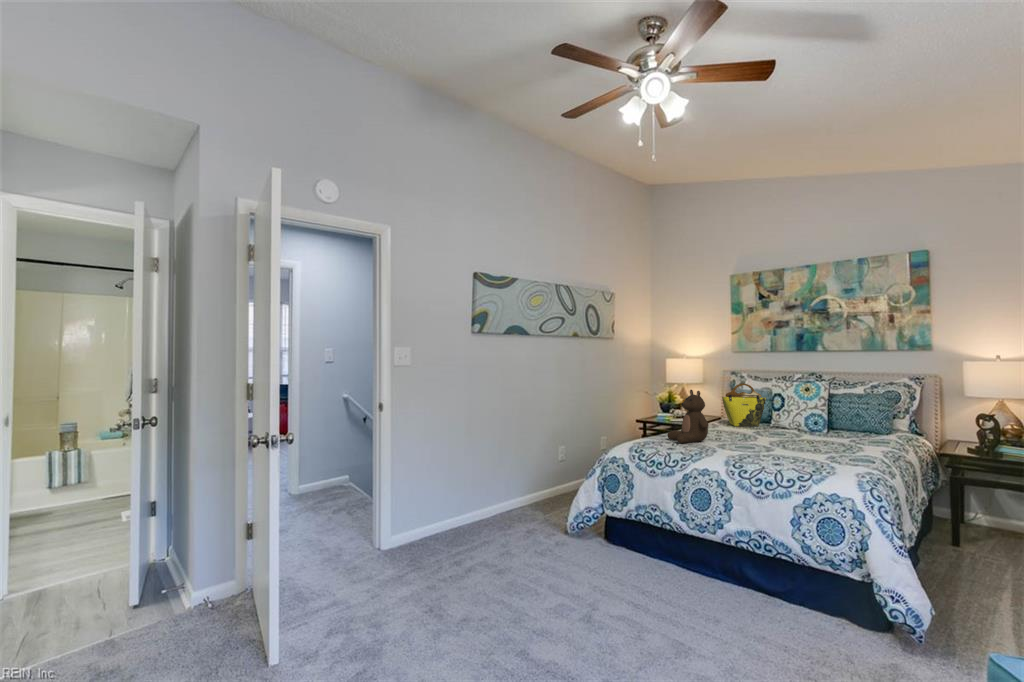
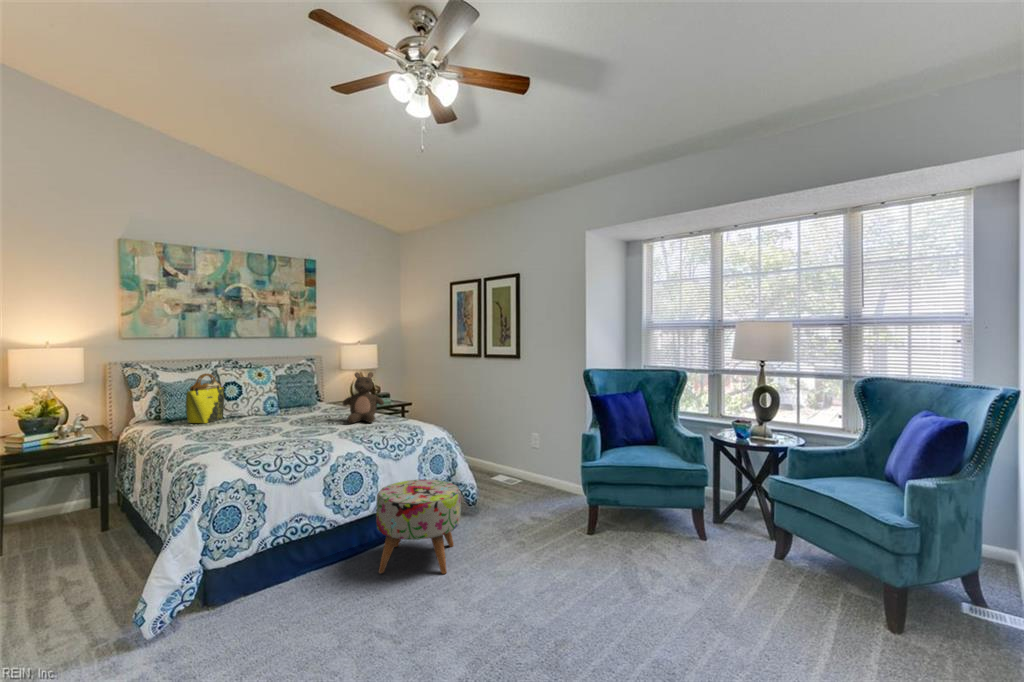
stuffed bear: present [667,390,708,443] -> present [343,372,384,423]
ottoman: none [678,516,788,637] -> present [376,479,461,574]

